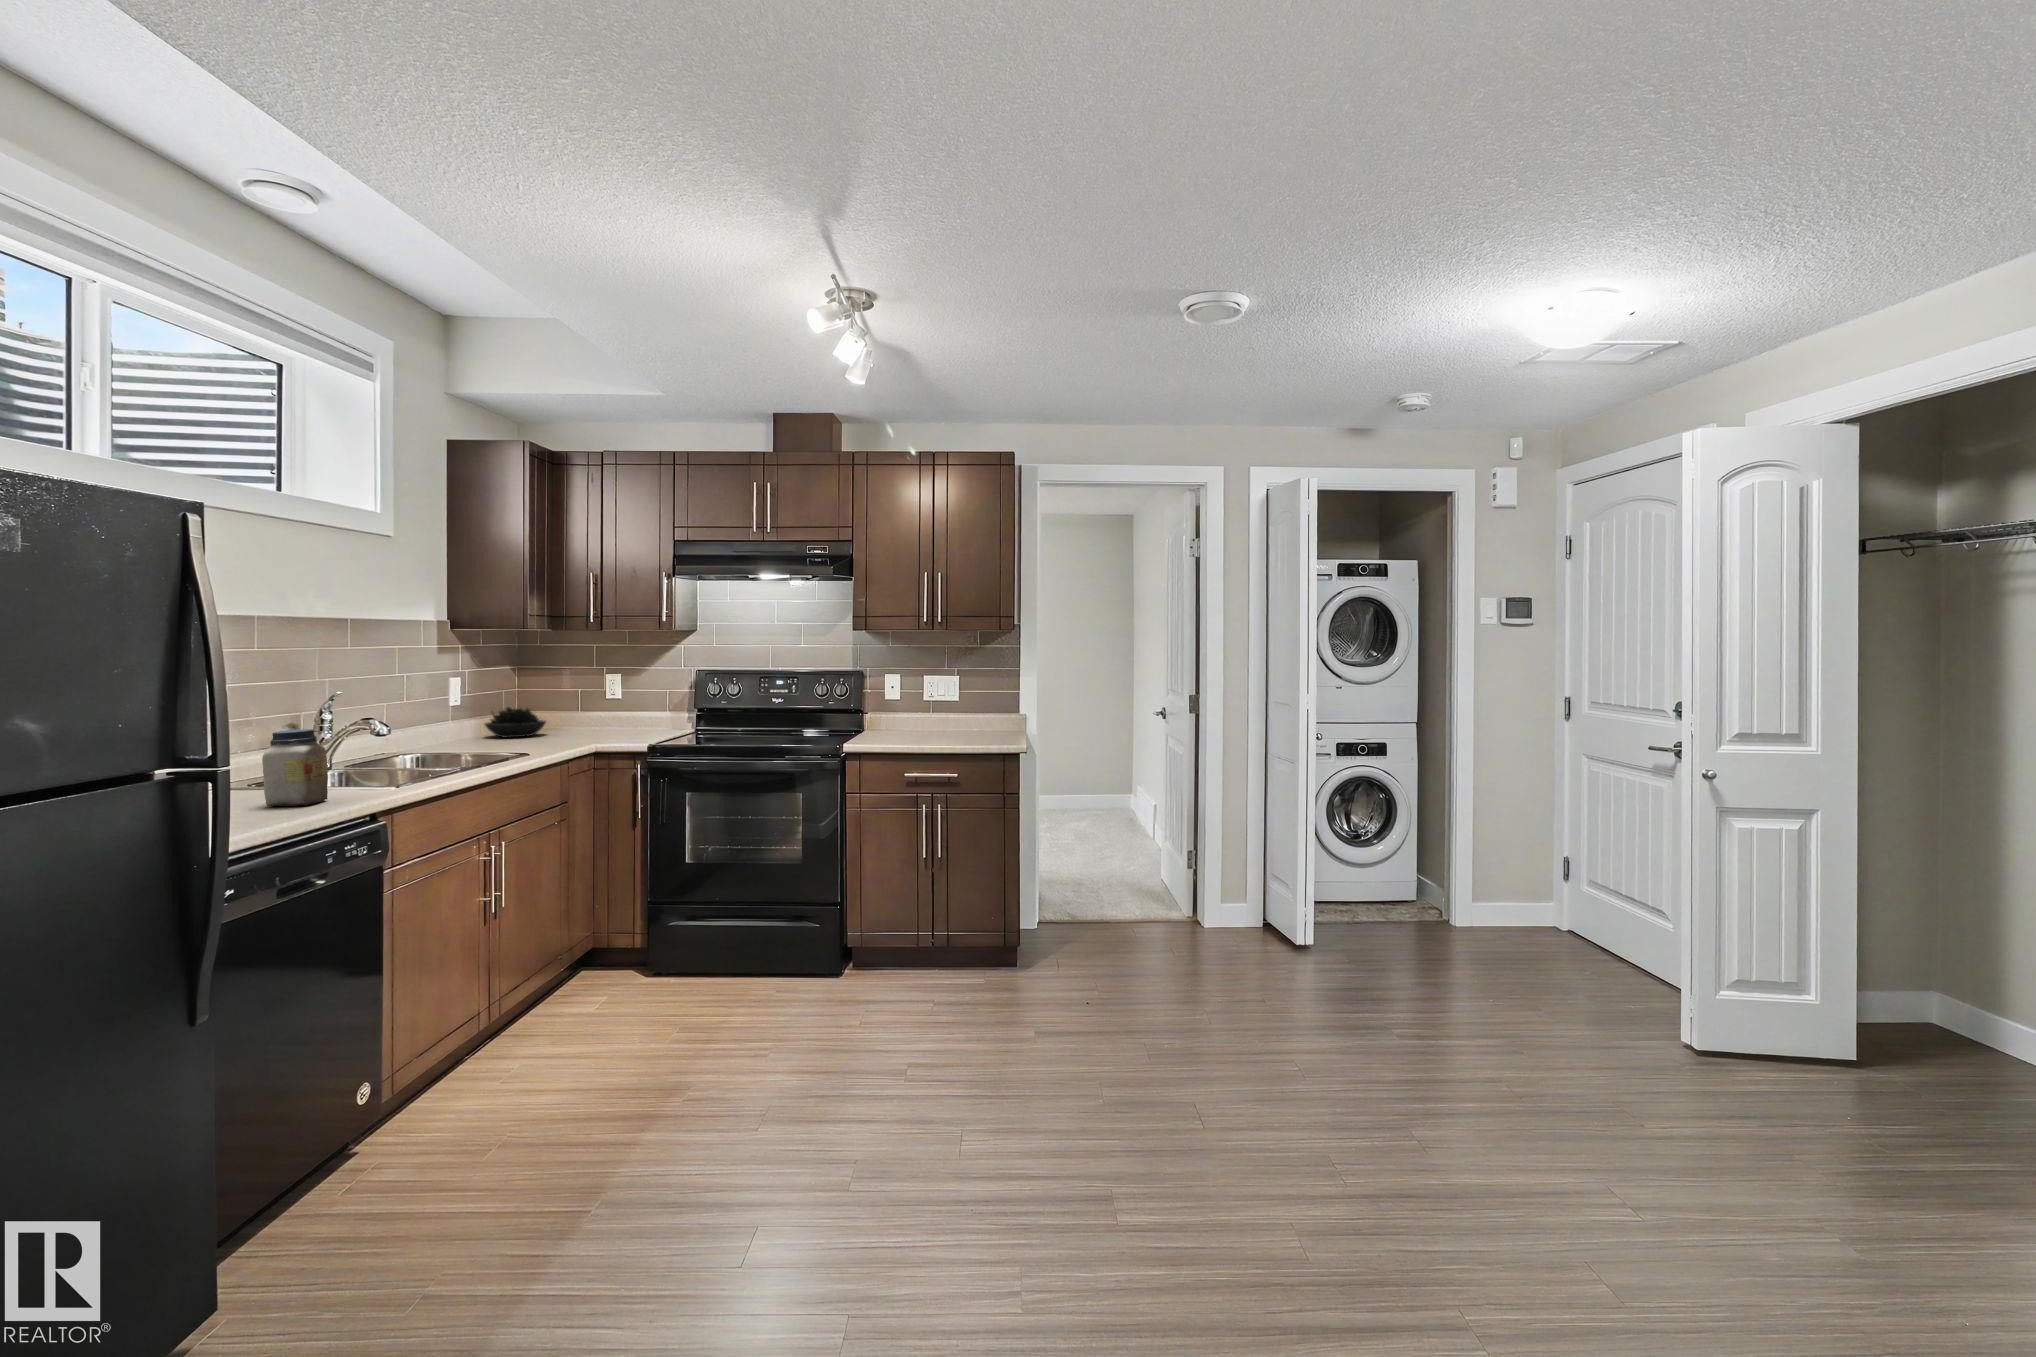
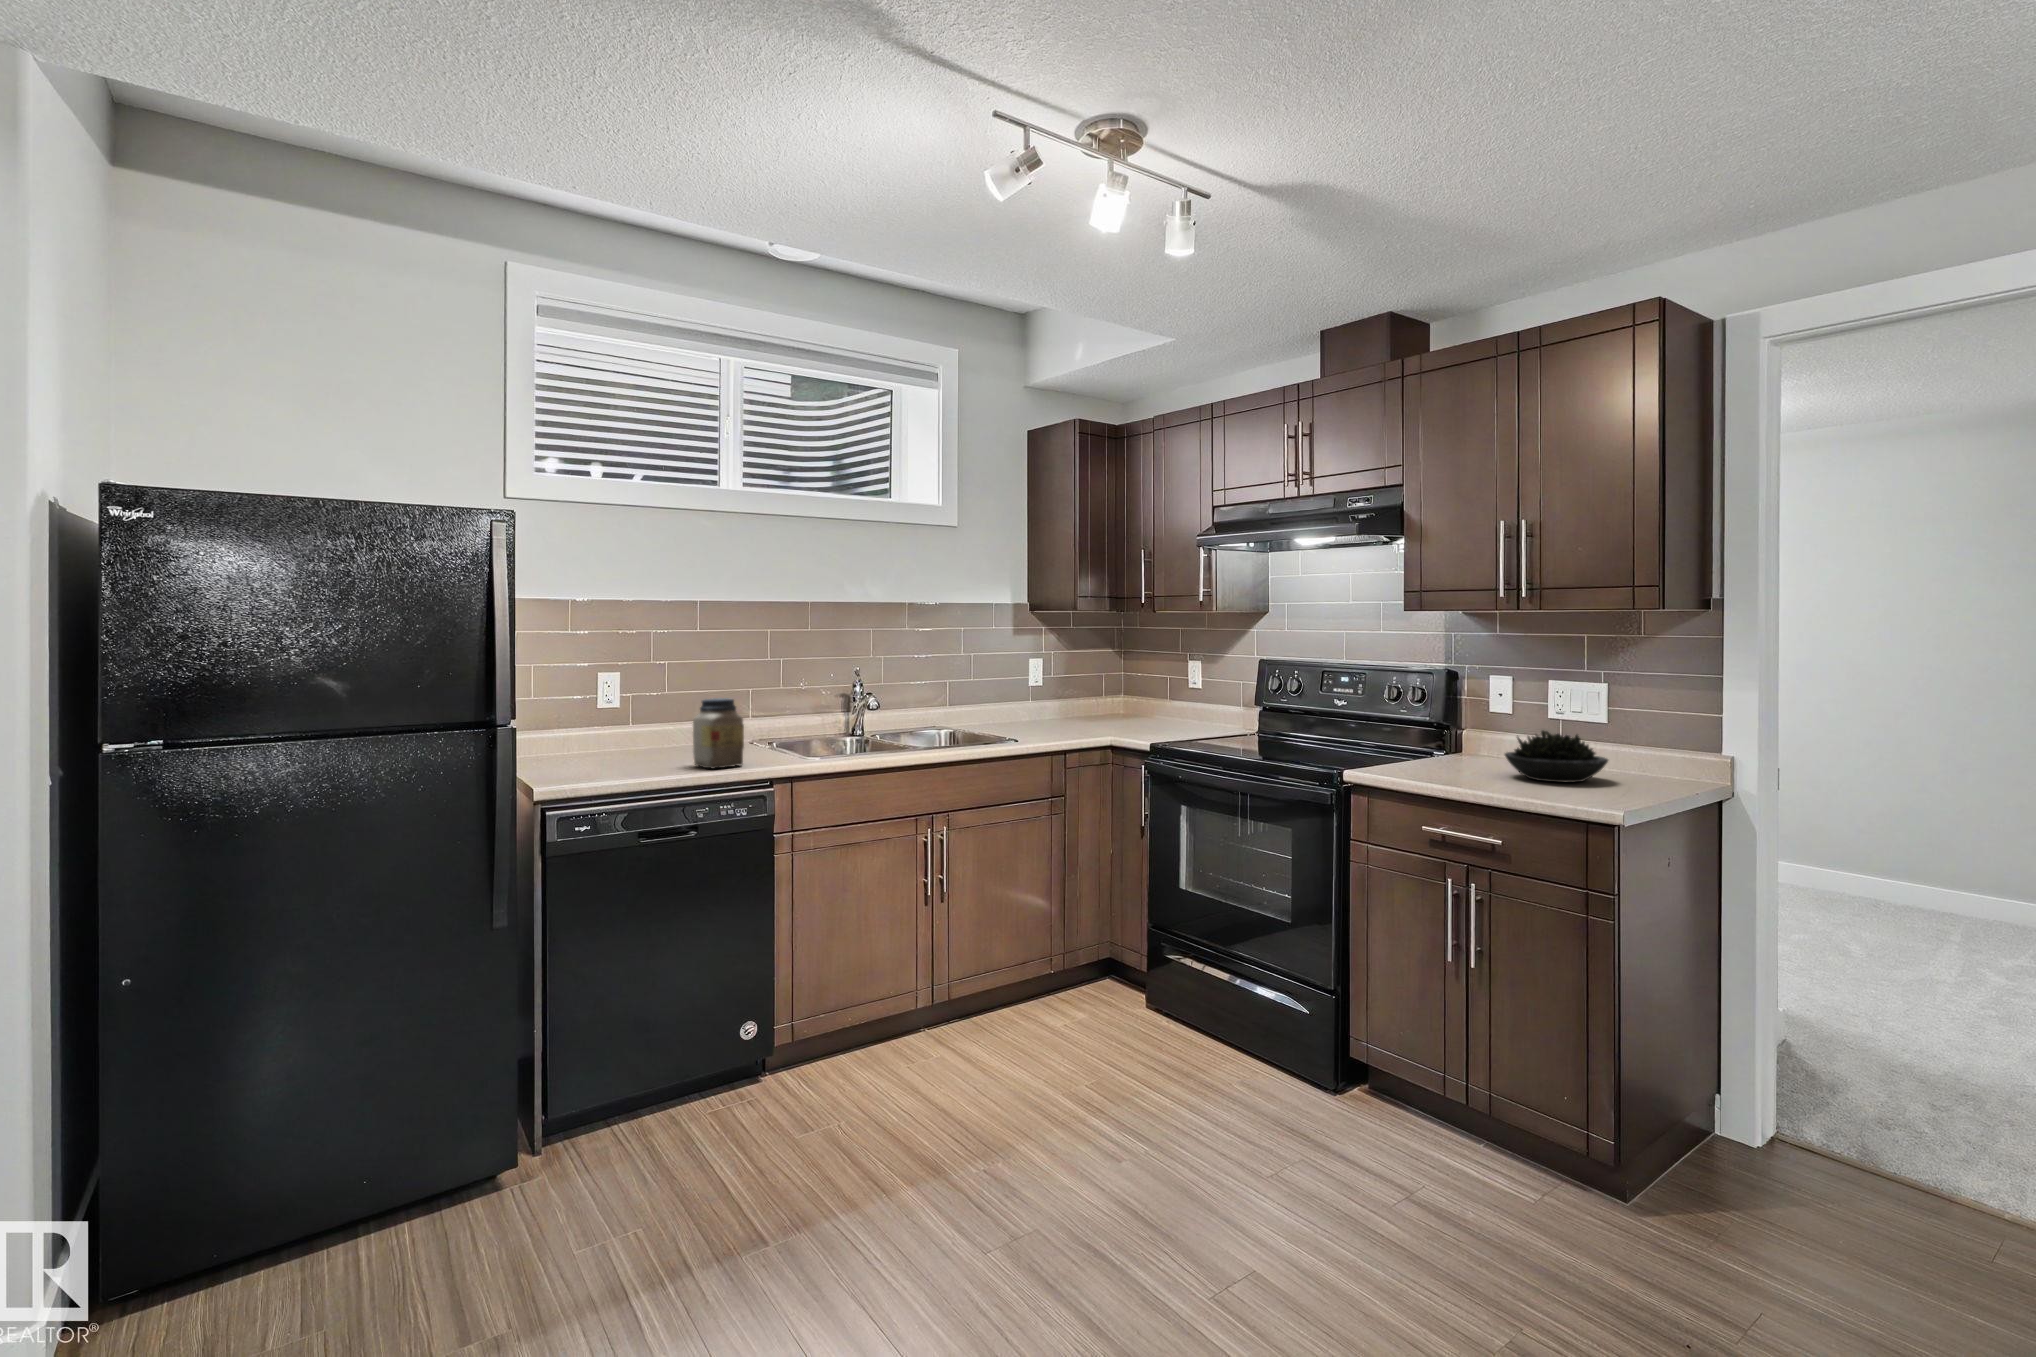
succulent plant: present [485,707,546,738] -> present [1505,731,1608,782]

